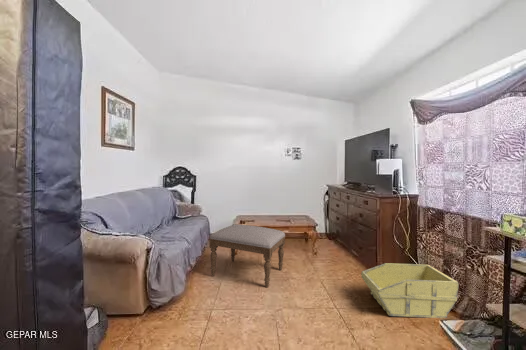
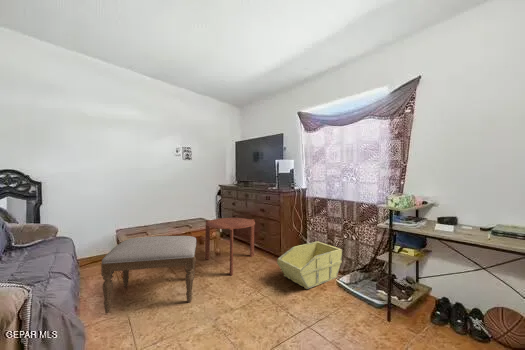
side table: none [299,219,354,276] -> present [205,218,255,275]

